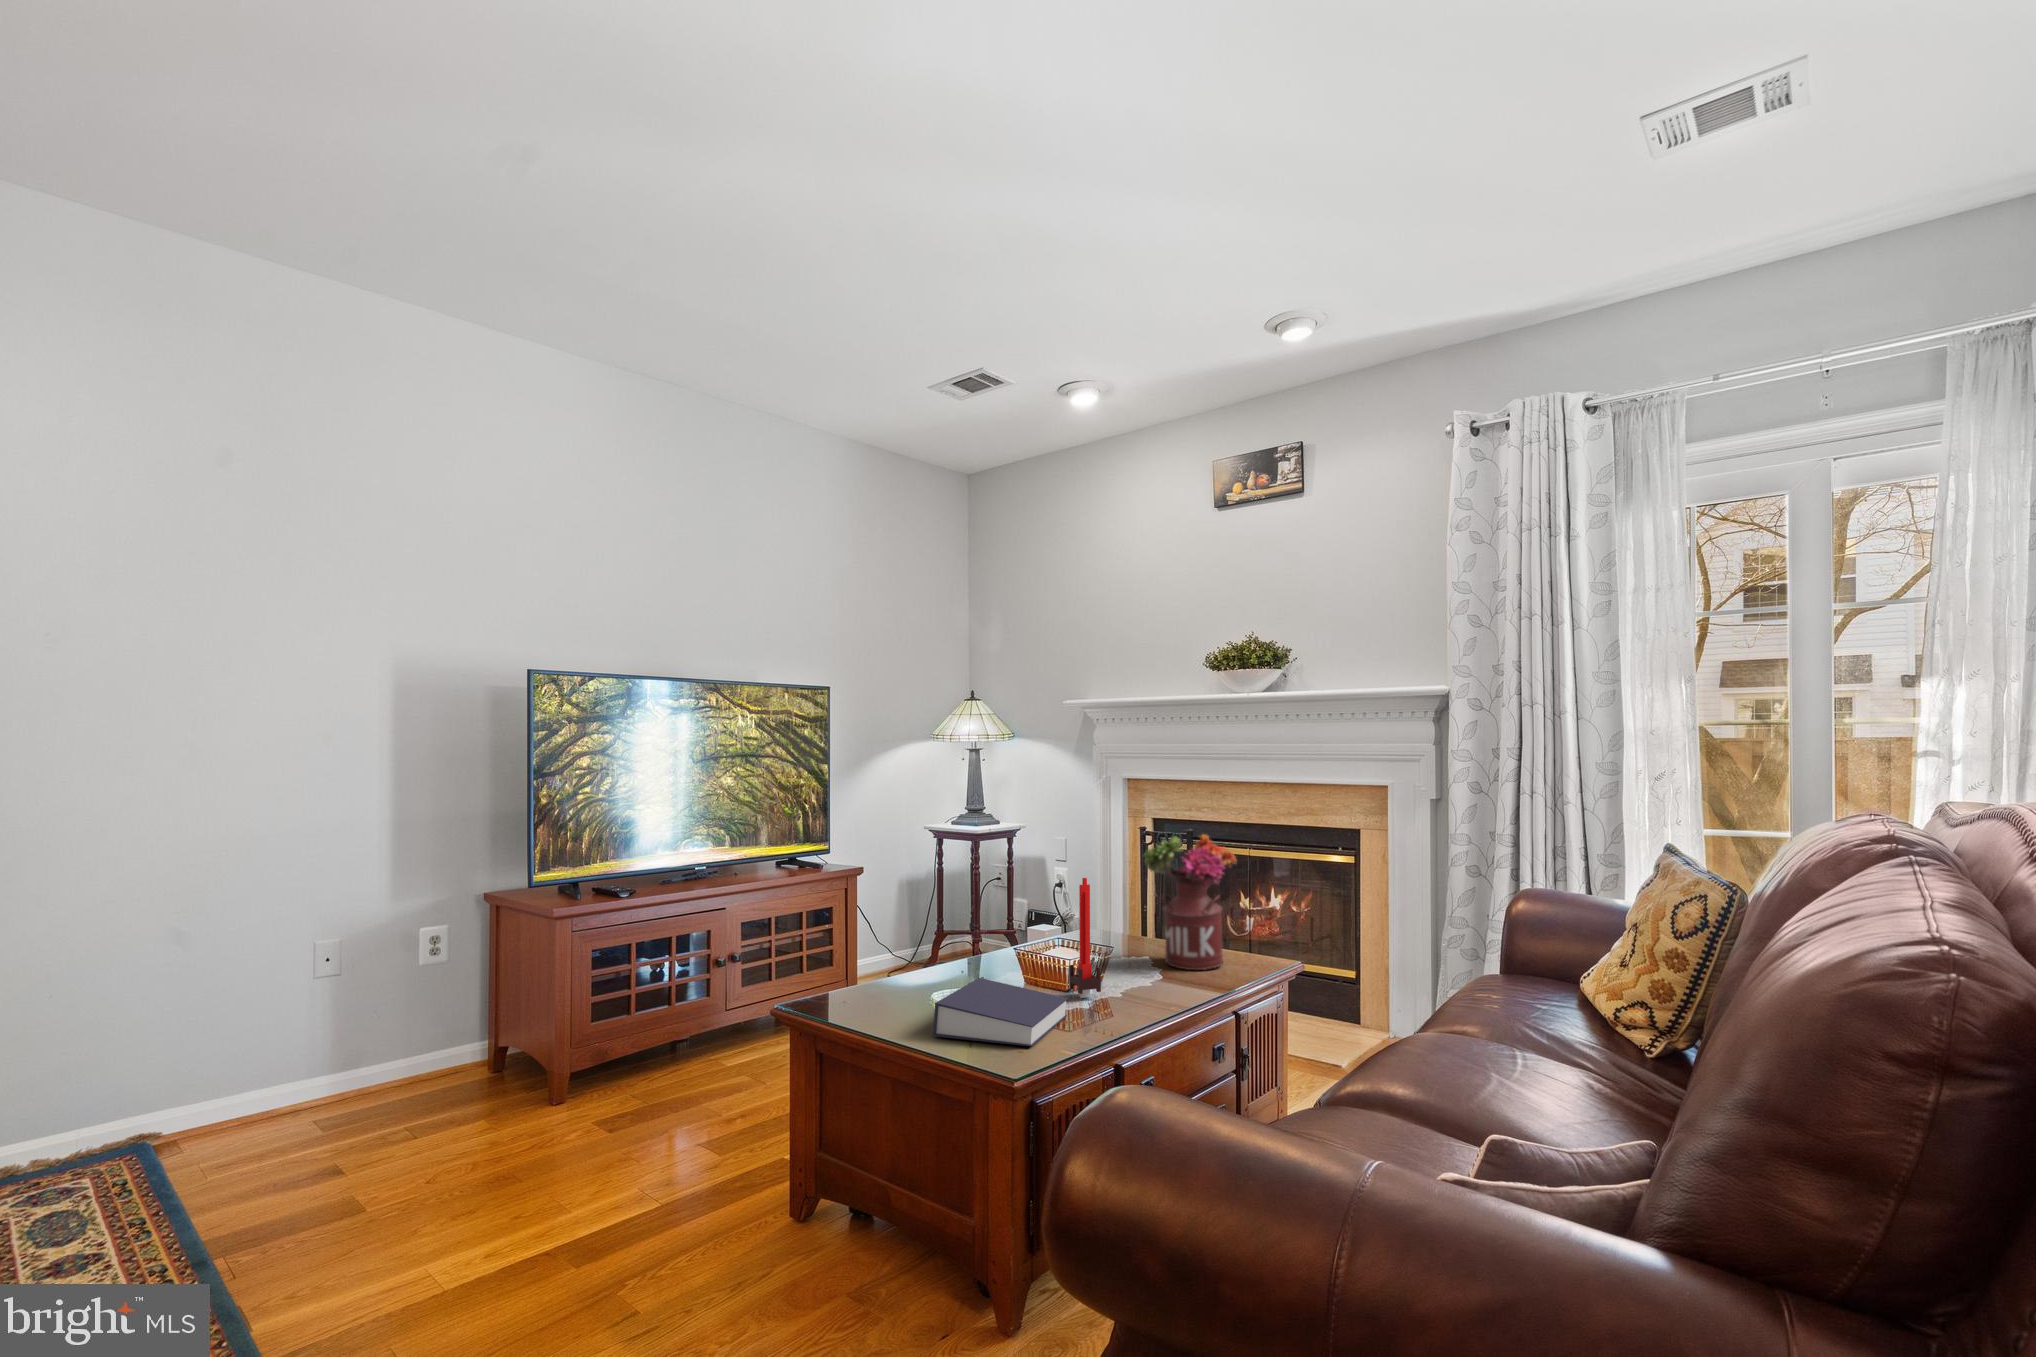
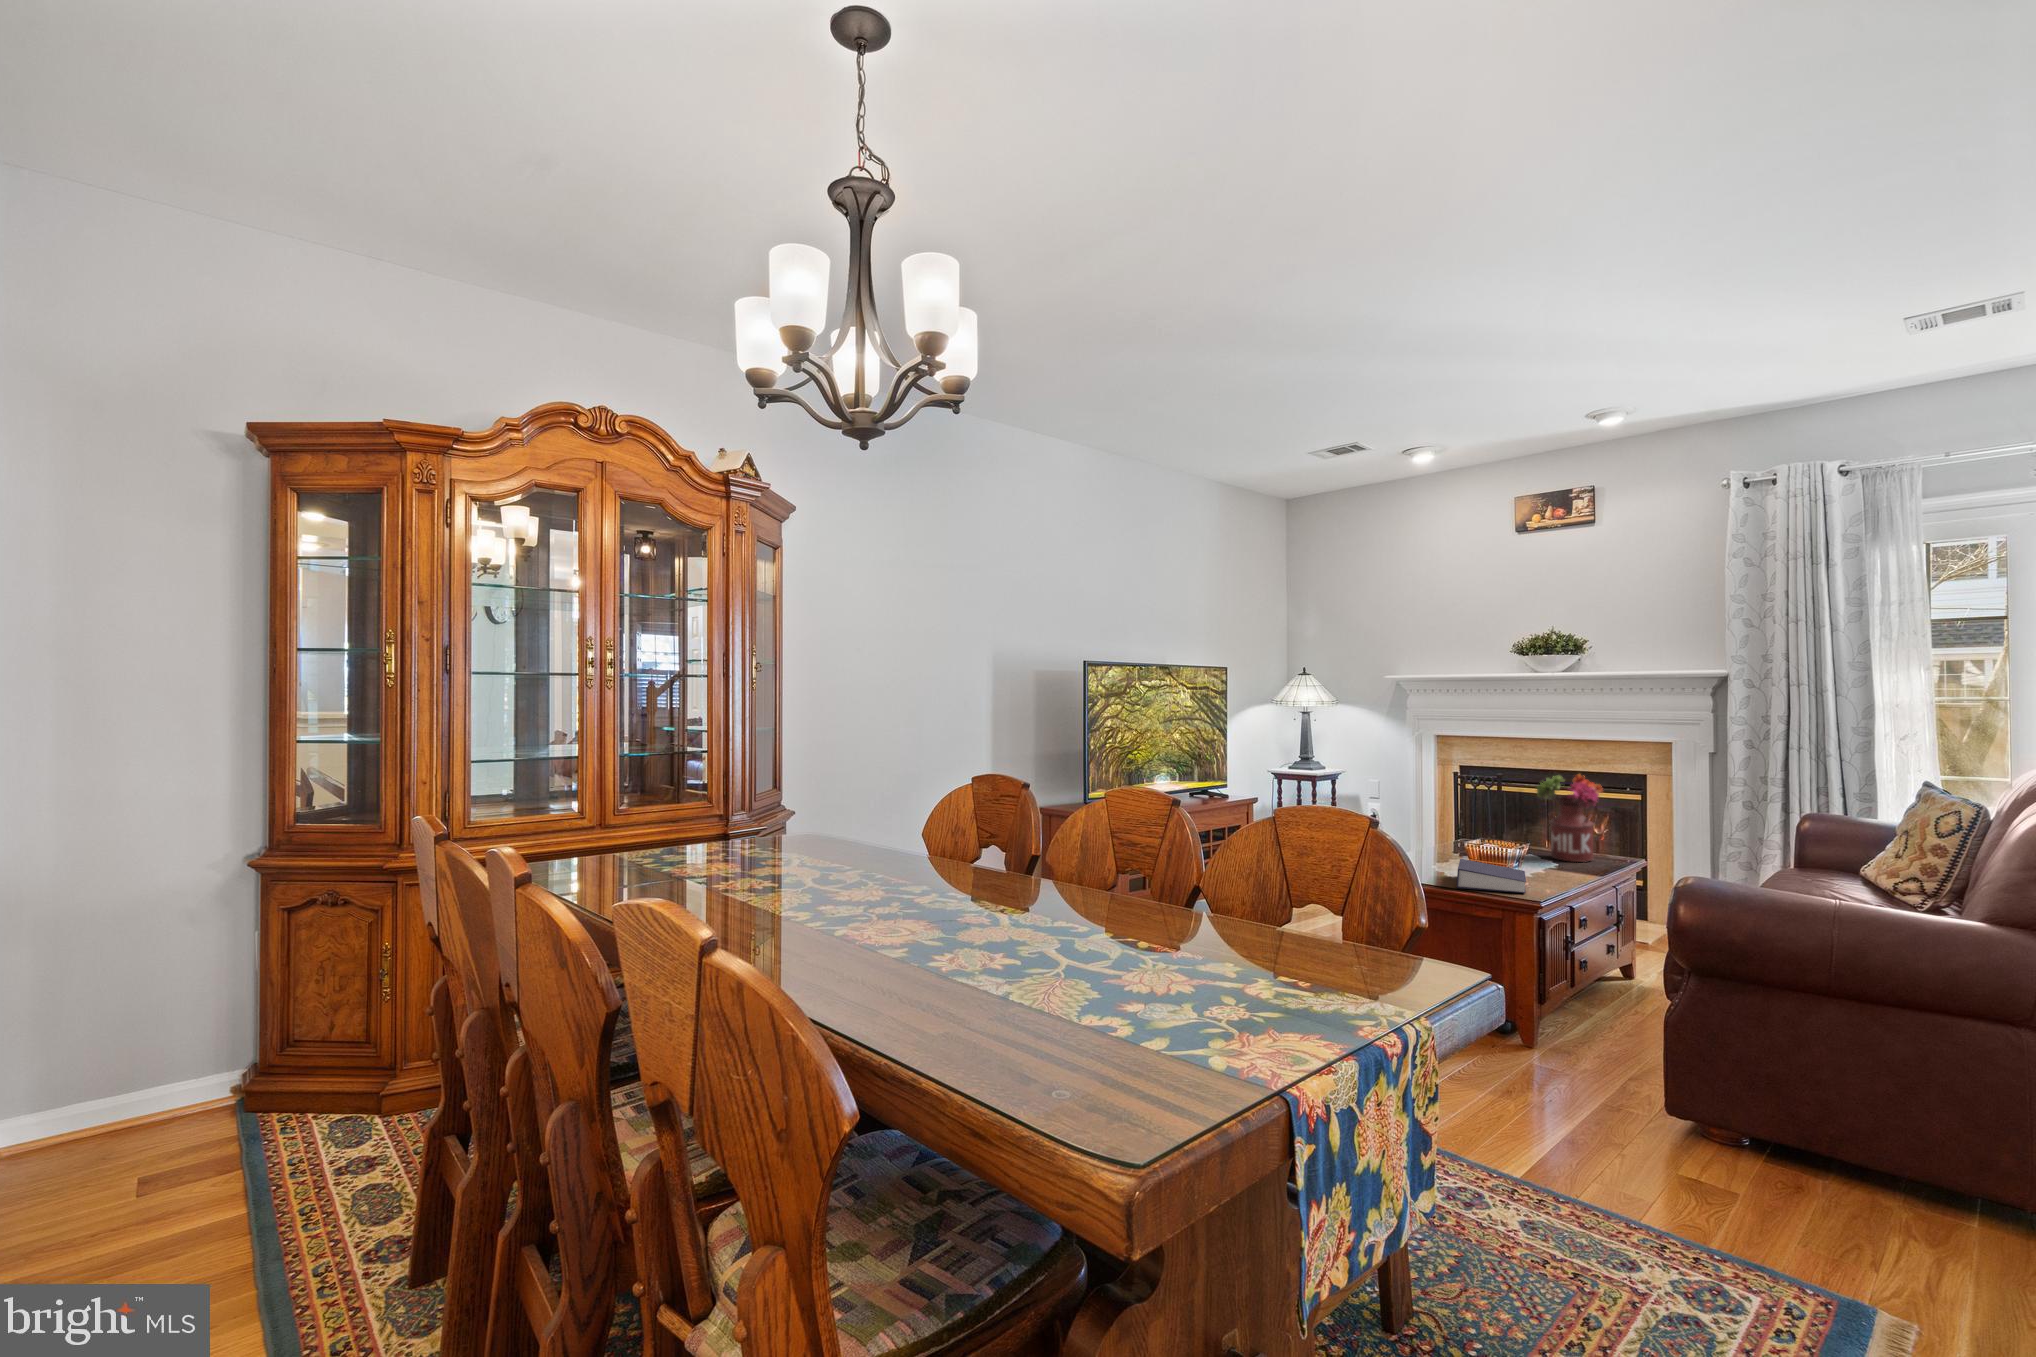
candle: present [1069,878,1101,998] -> none [1511,799,1534,874]

